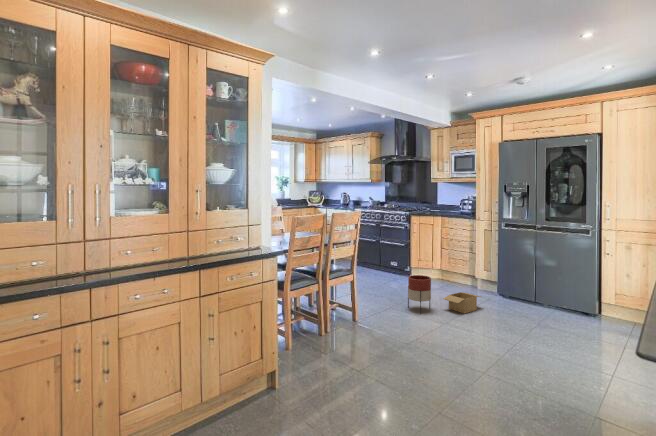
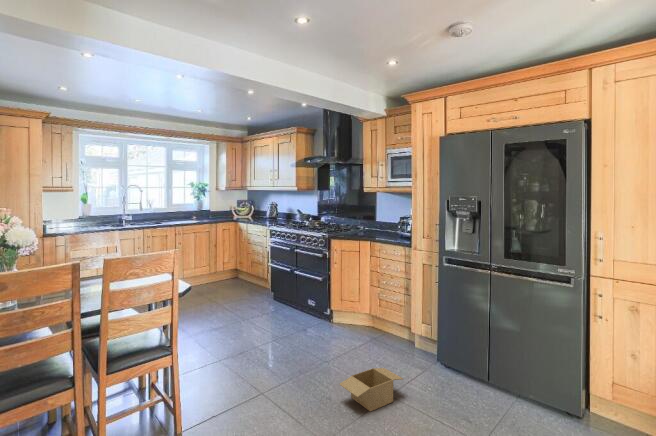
planter: present [408,275,431,314] -> none [283,343,321,415]

